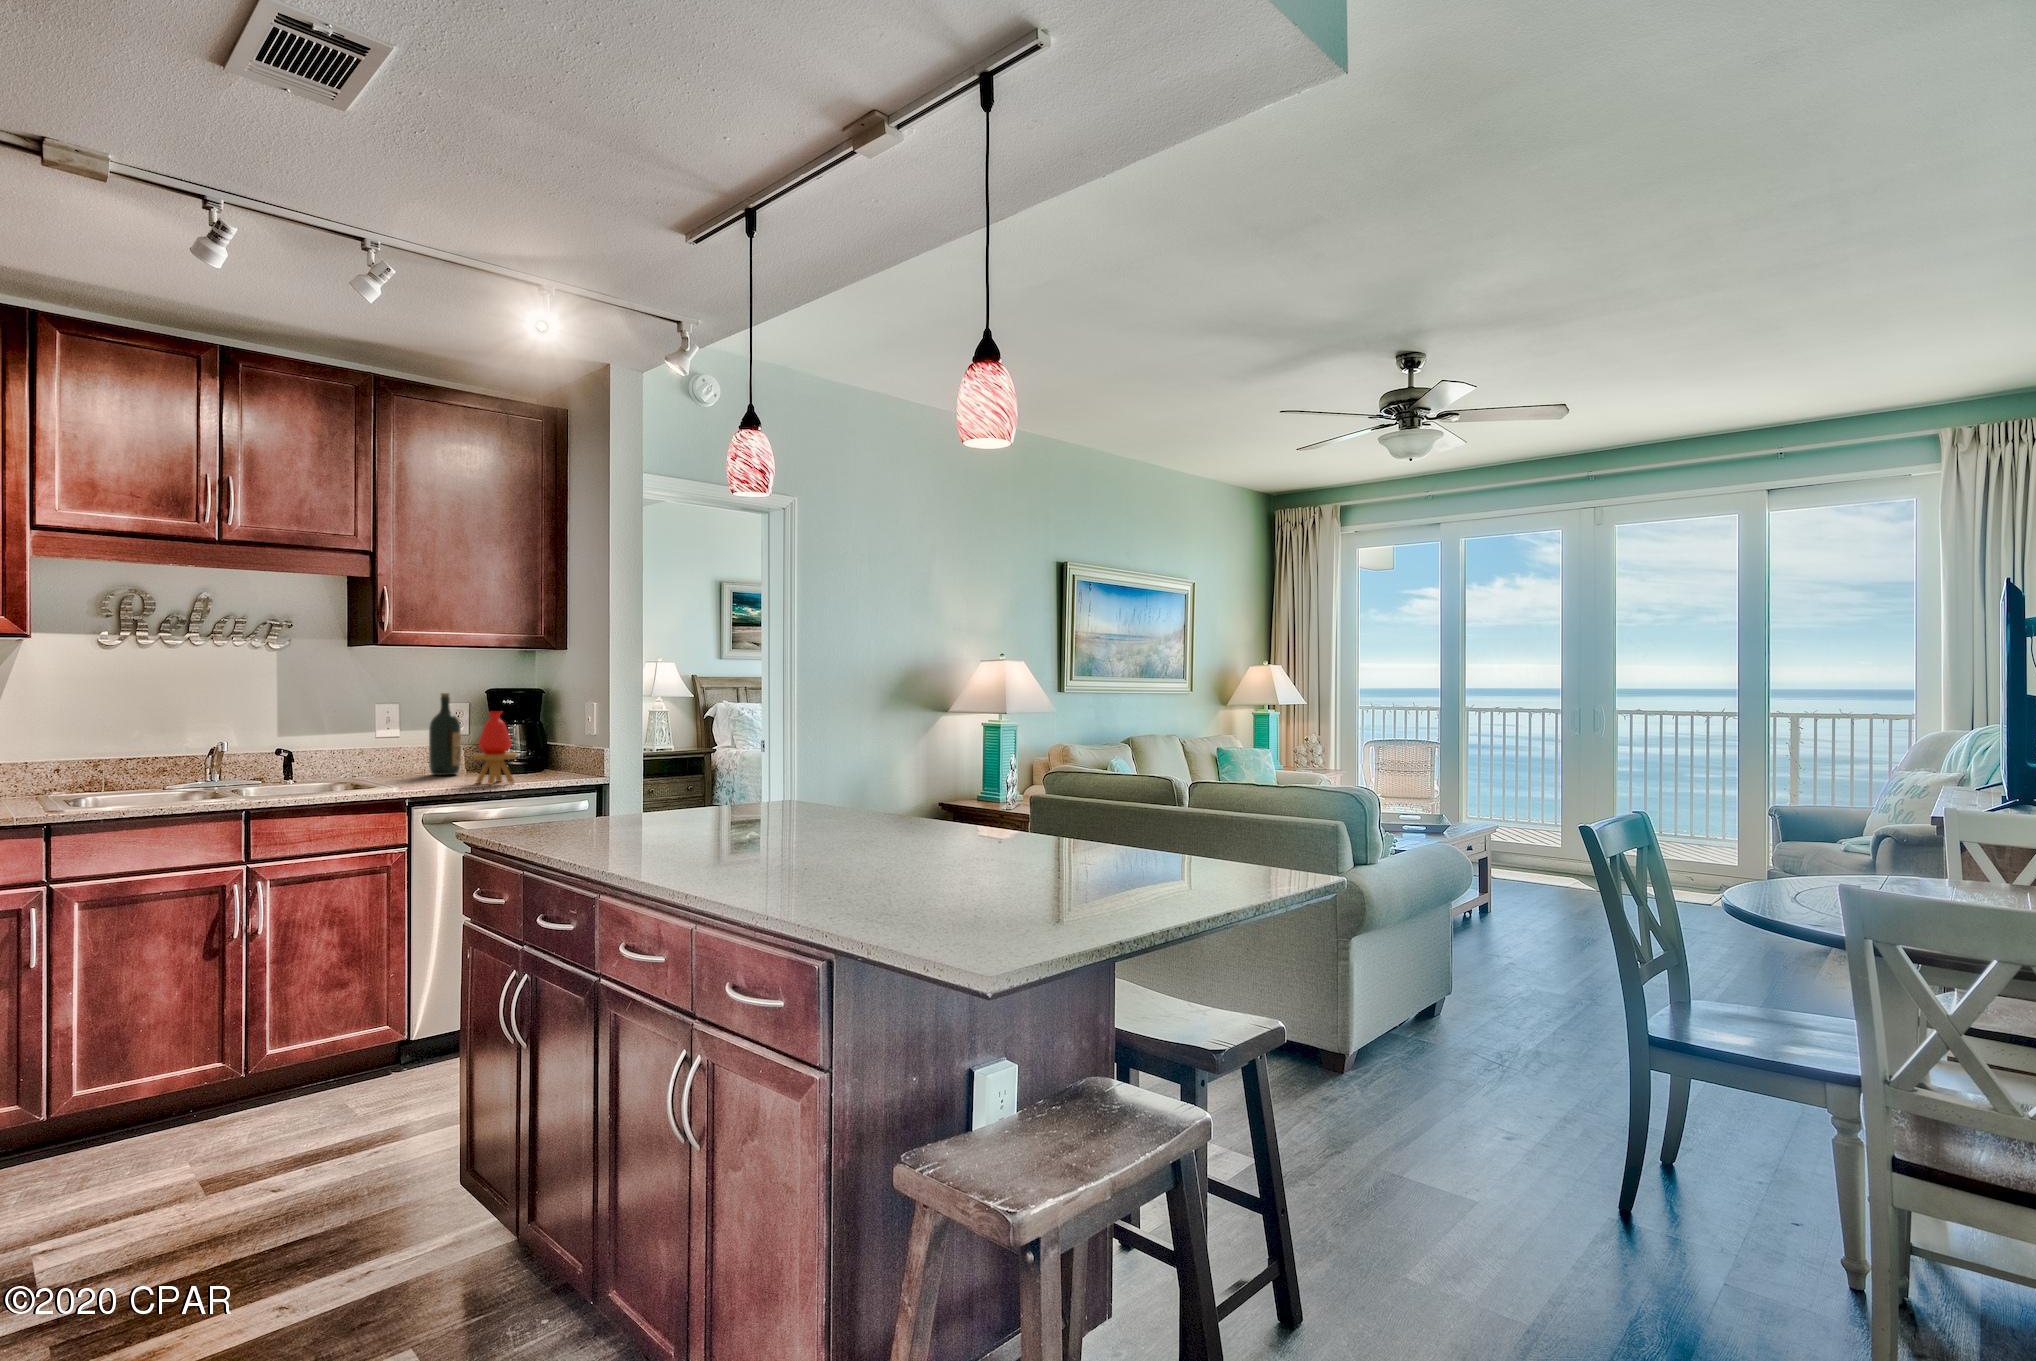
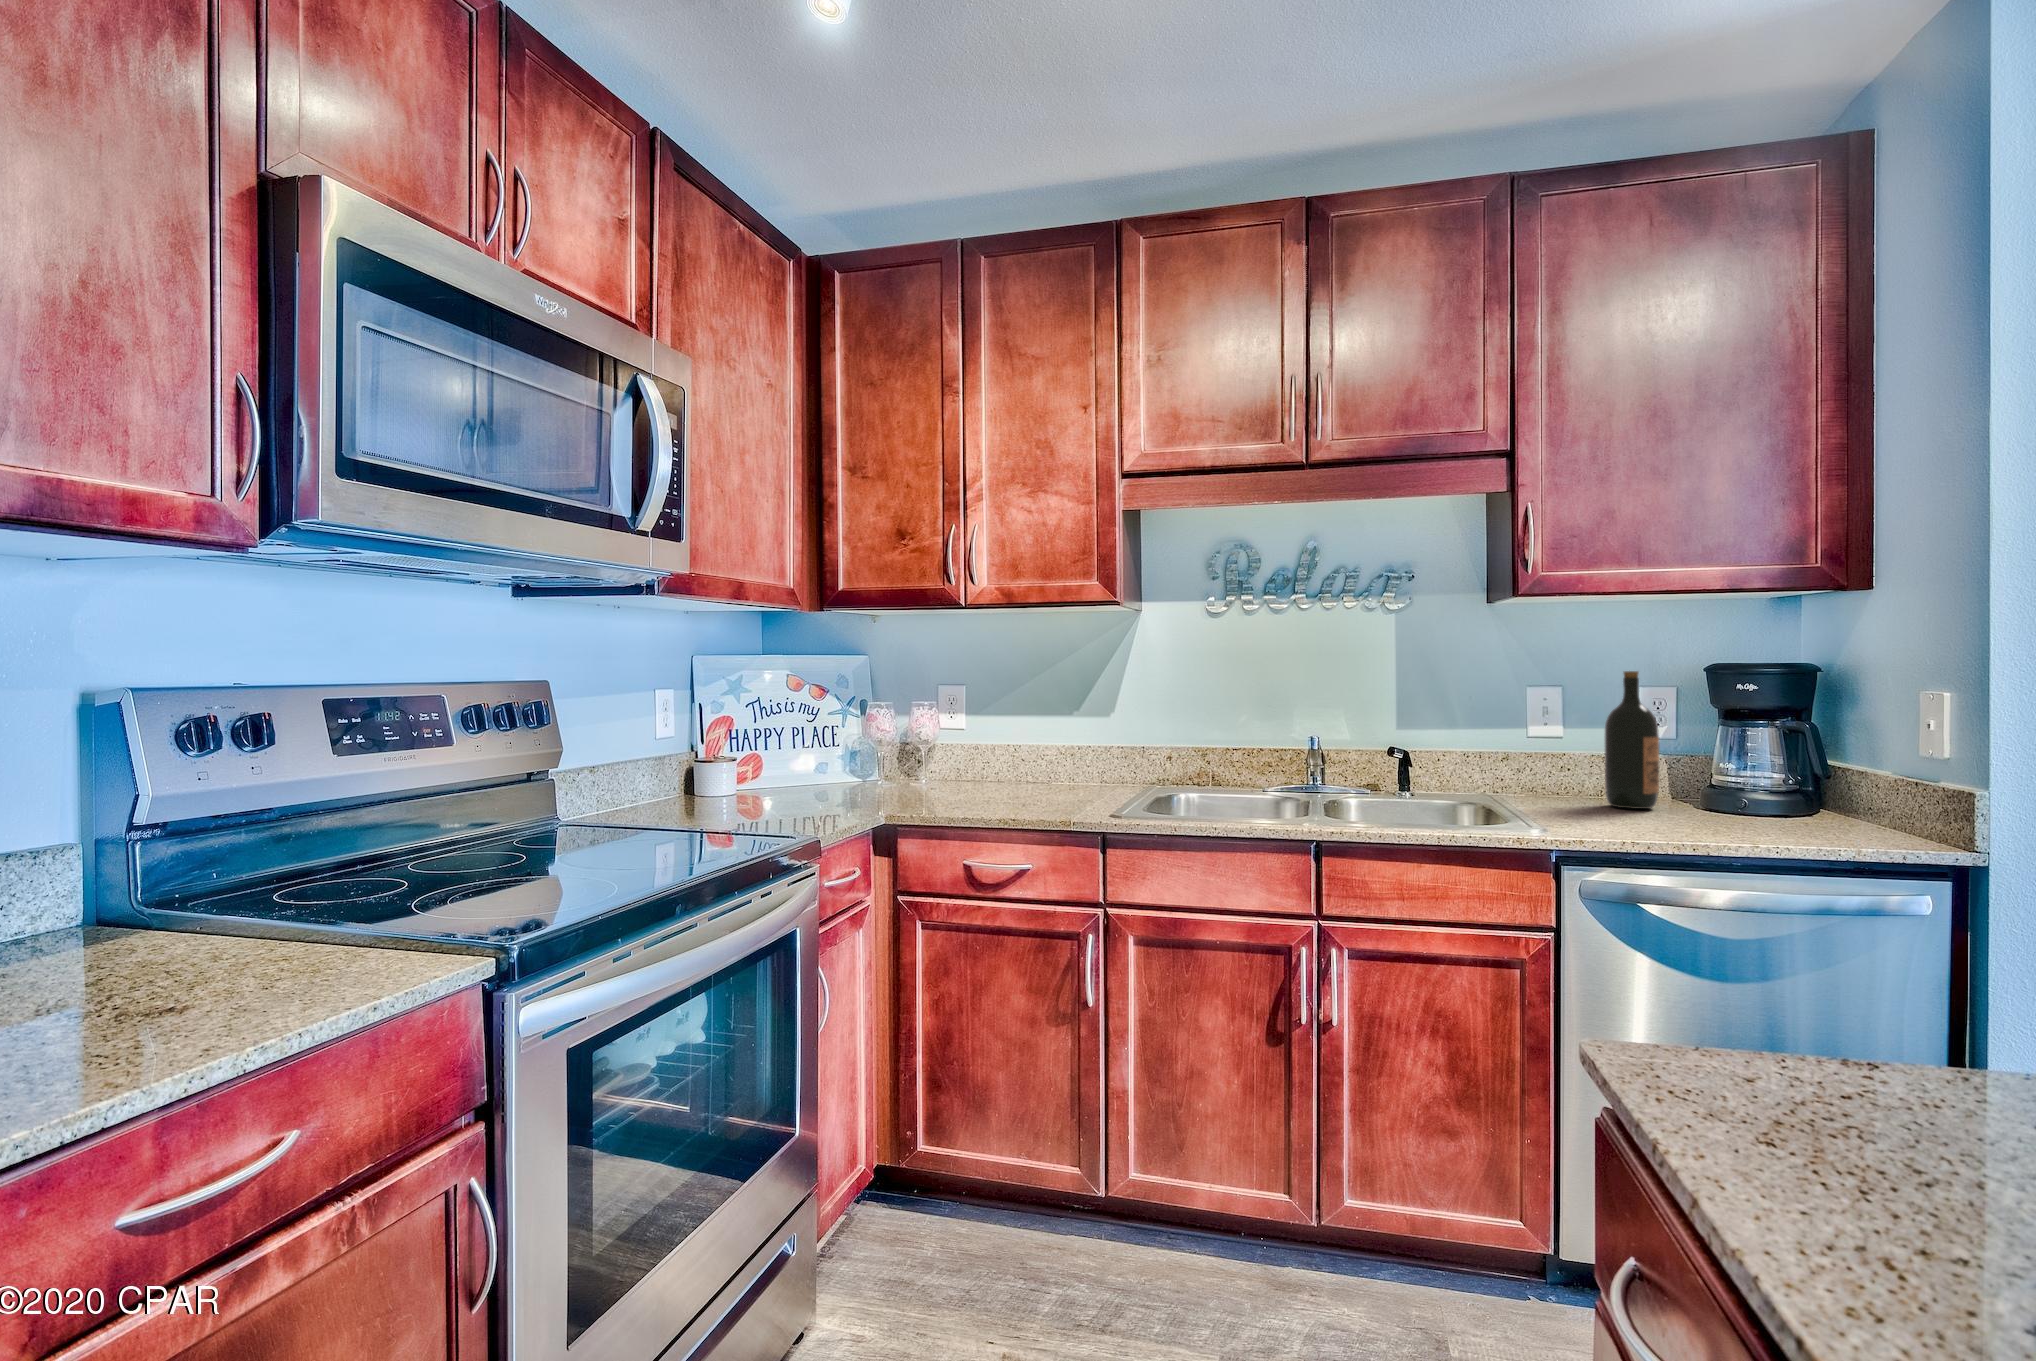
vase: present [472,712,517,785] -> none [1672,702,1768,839]

